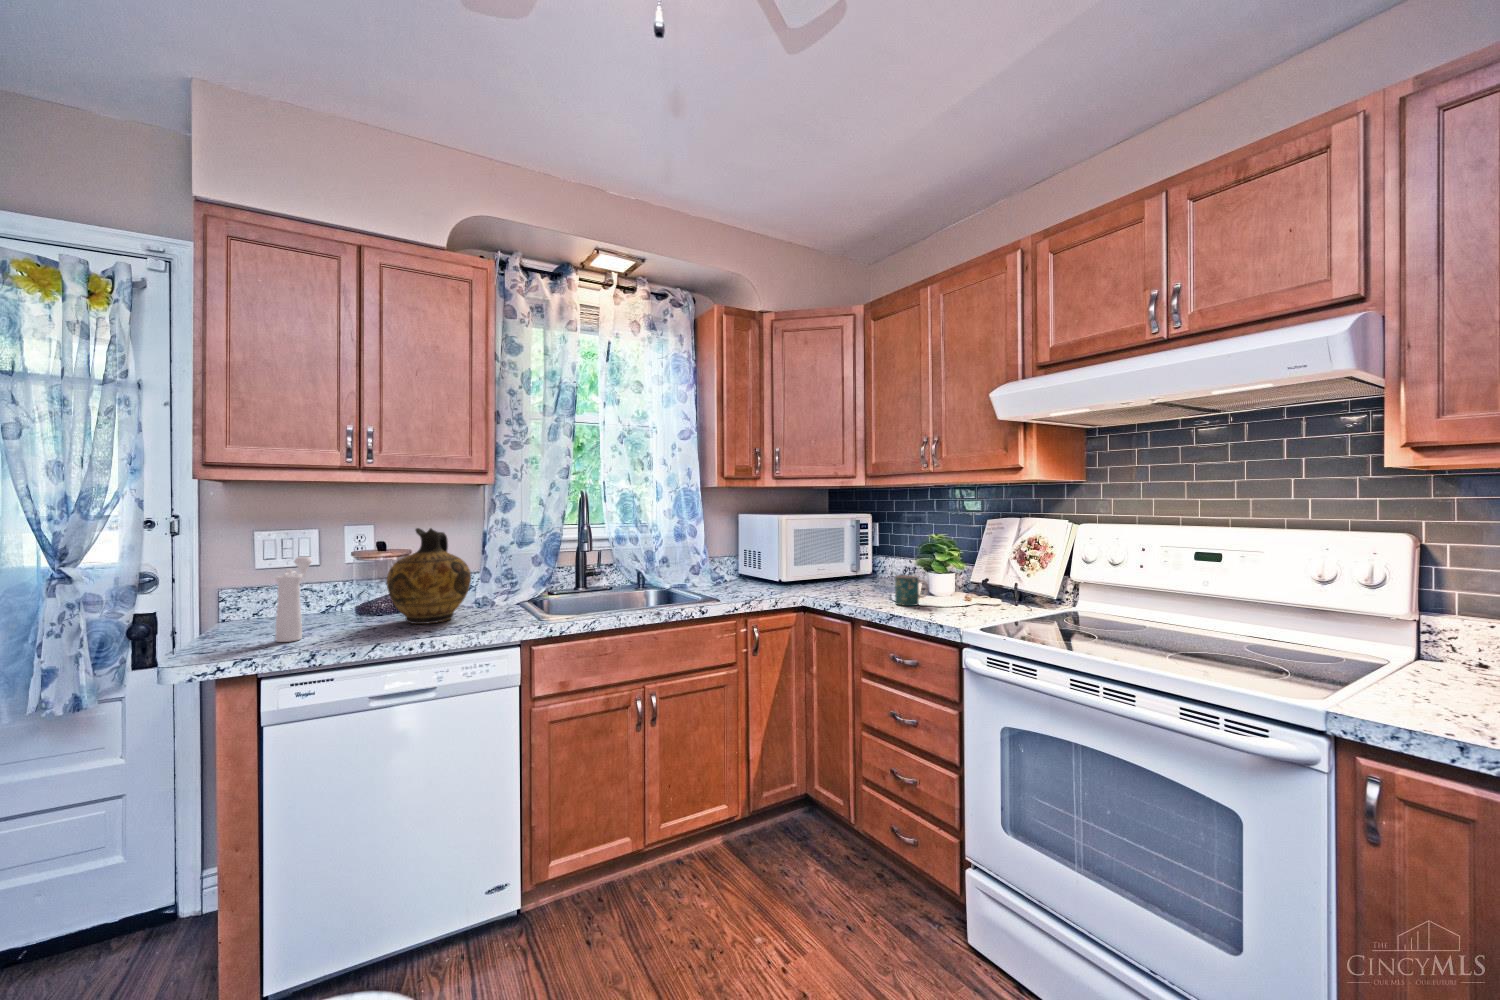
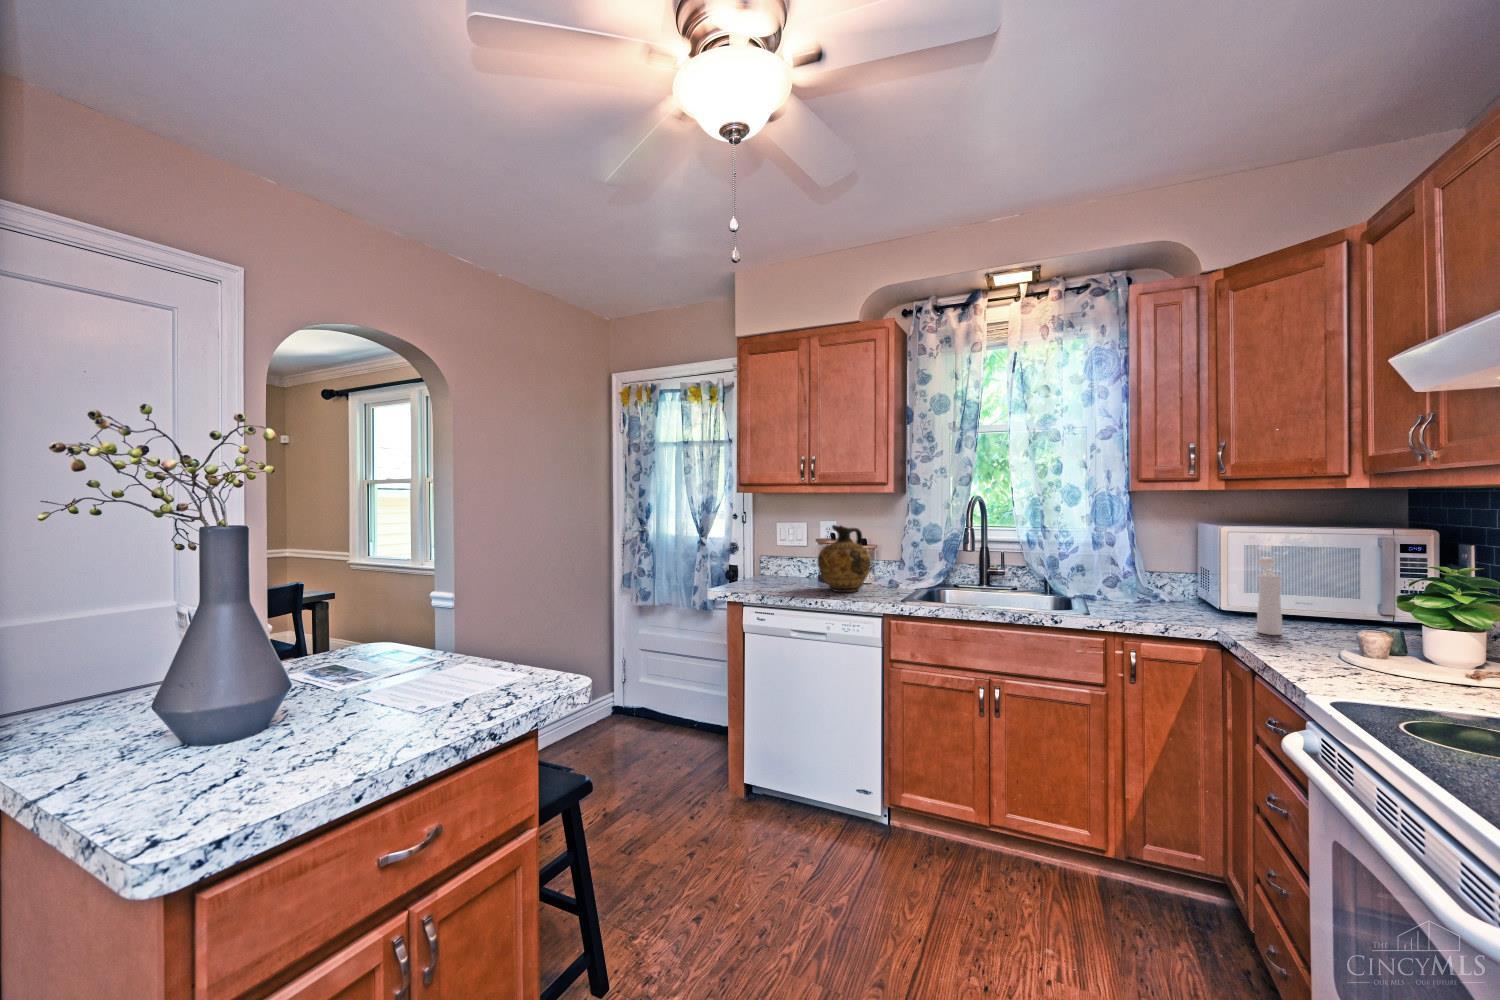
pepper mill: present [276,556,312,642] -> present [1257,557,1282,635]
mug: present [895,575,928,606] -> none [1321,618,1387,664]

